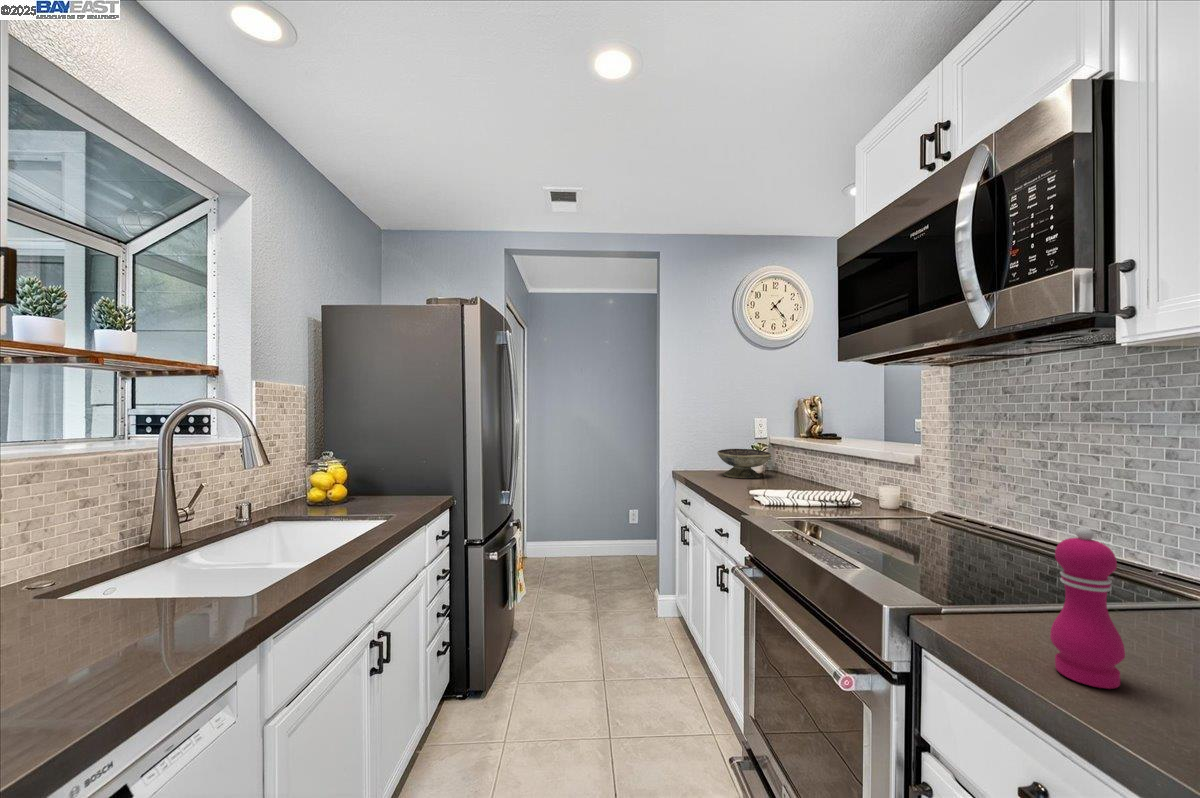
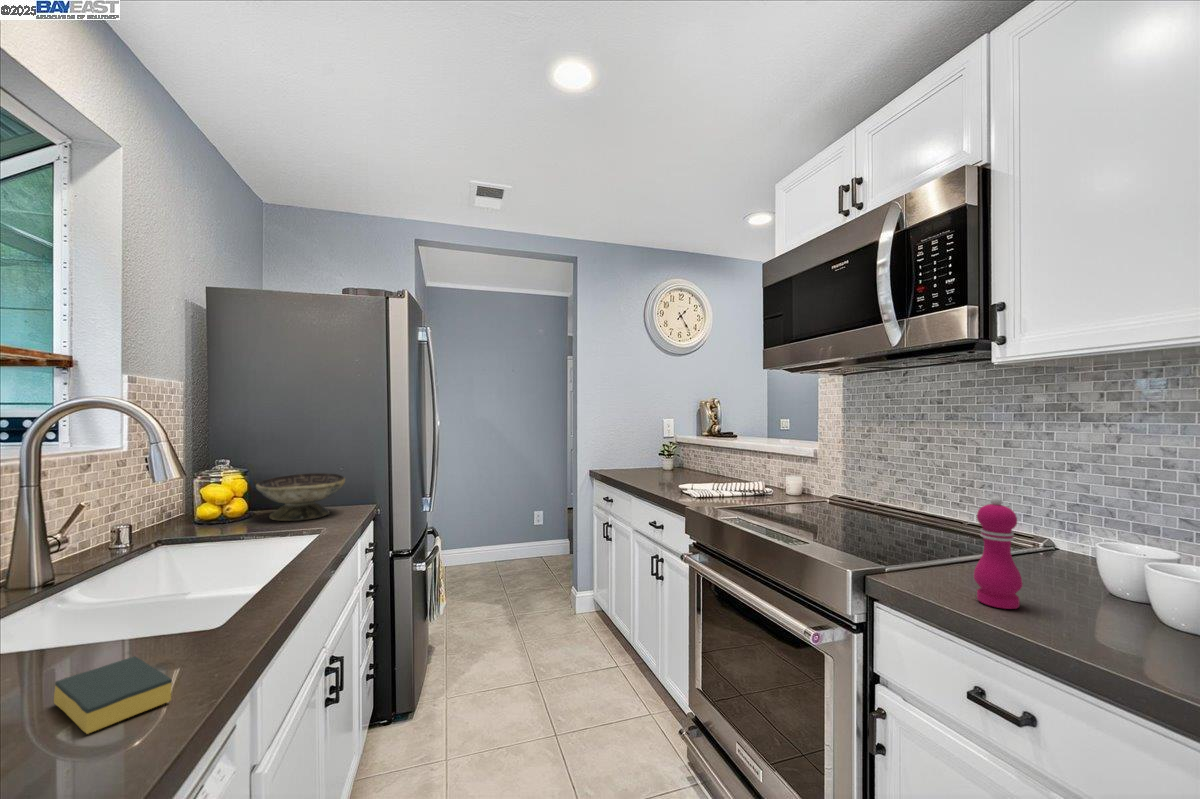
decorative bowl: present [717,449,771,478] -> present [256,473,345,521]
sponge: none [55,618,136,683] -> present [54,656,172,734]

